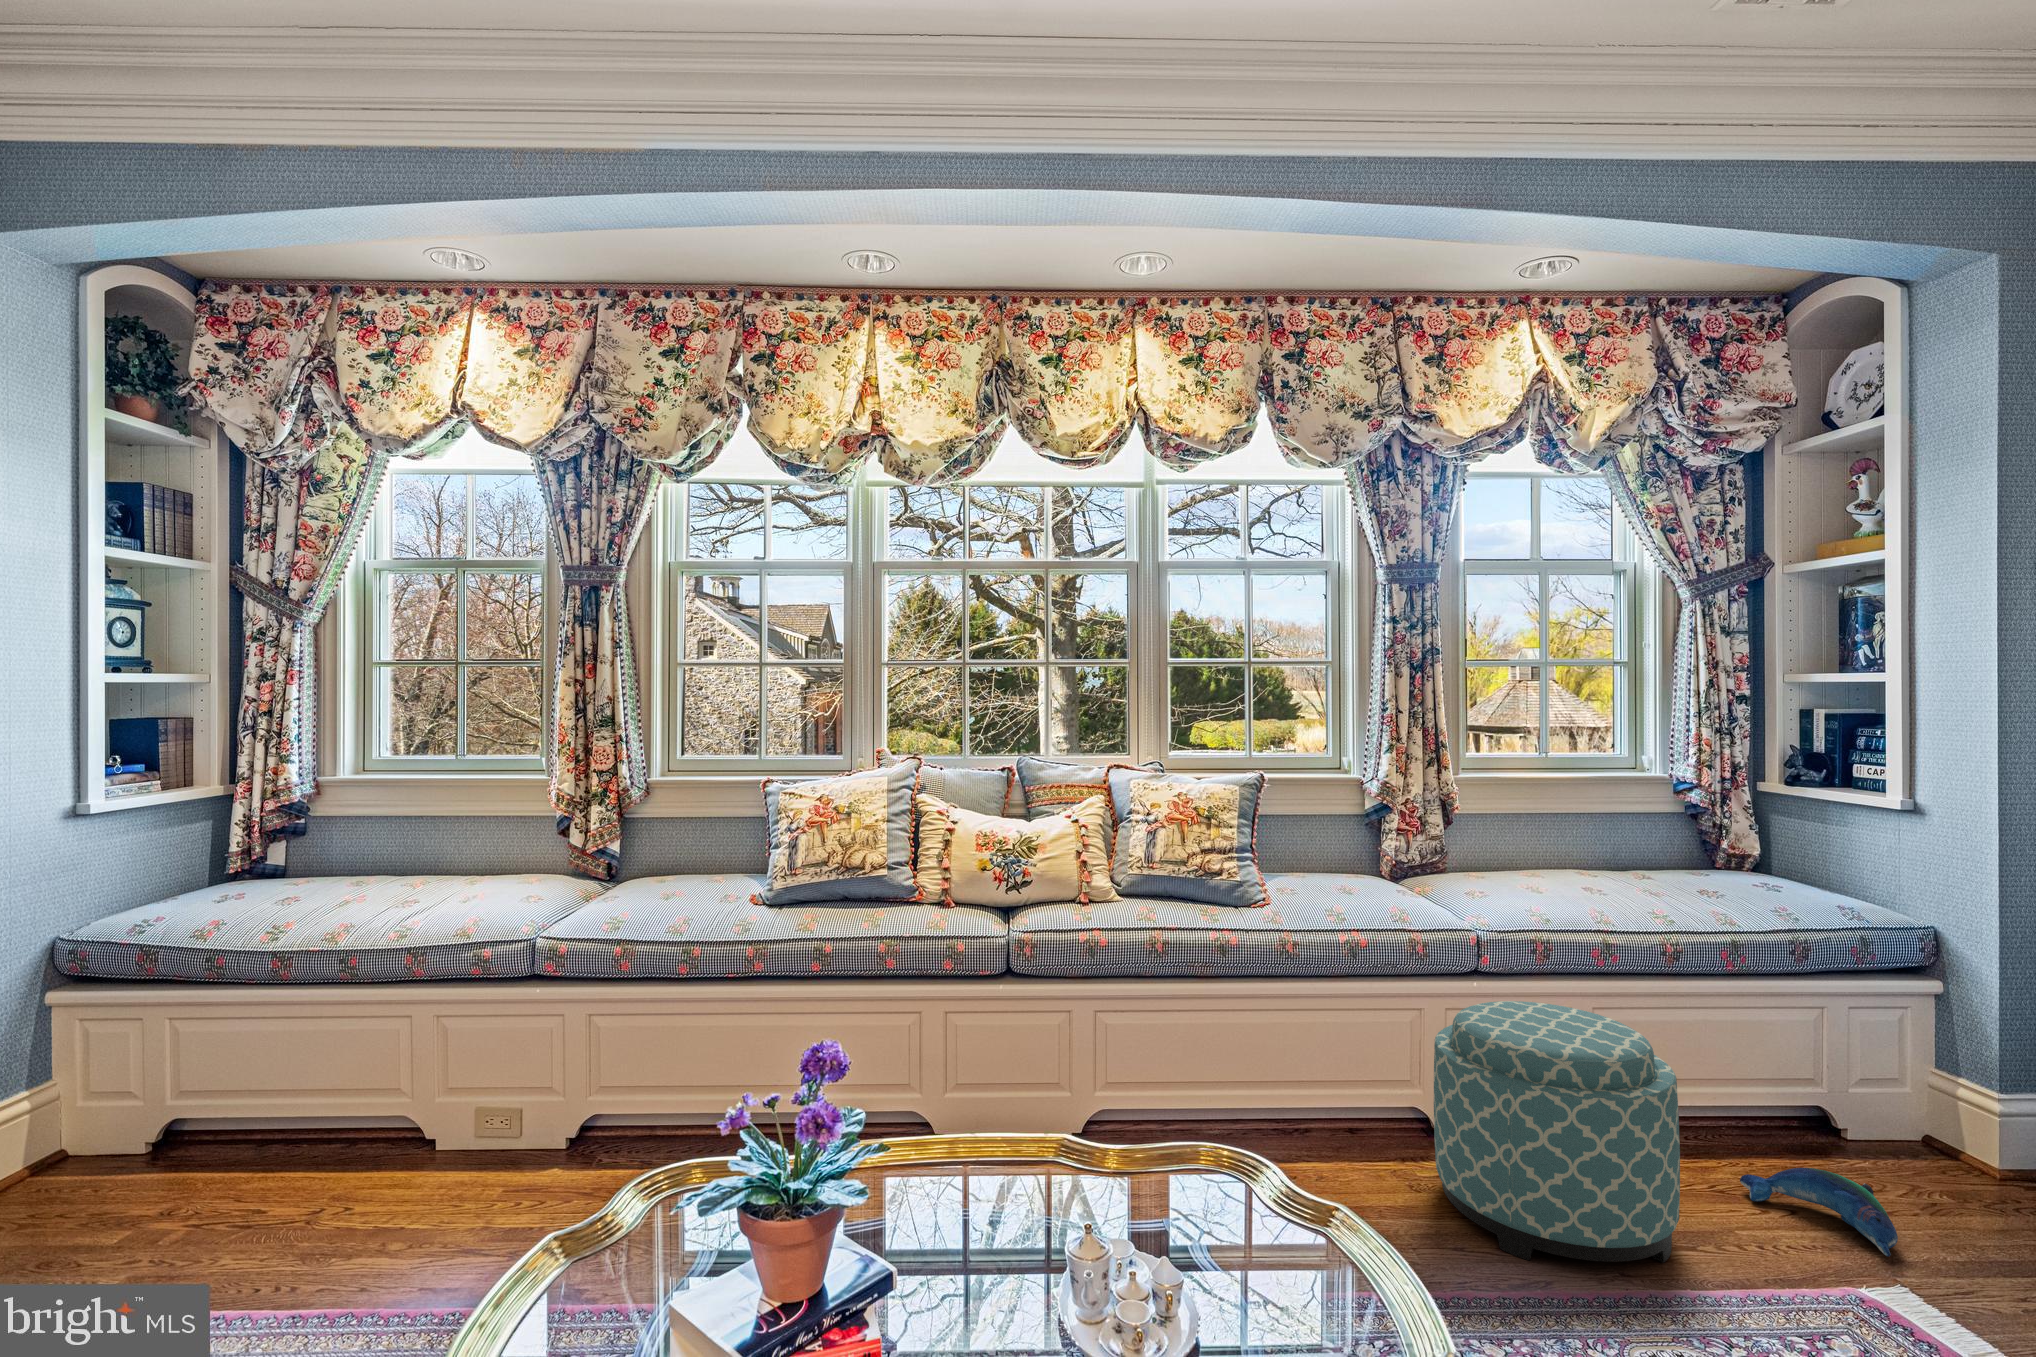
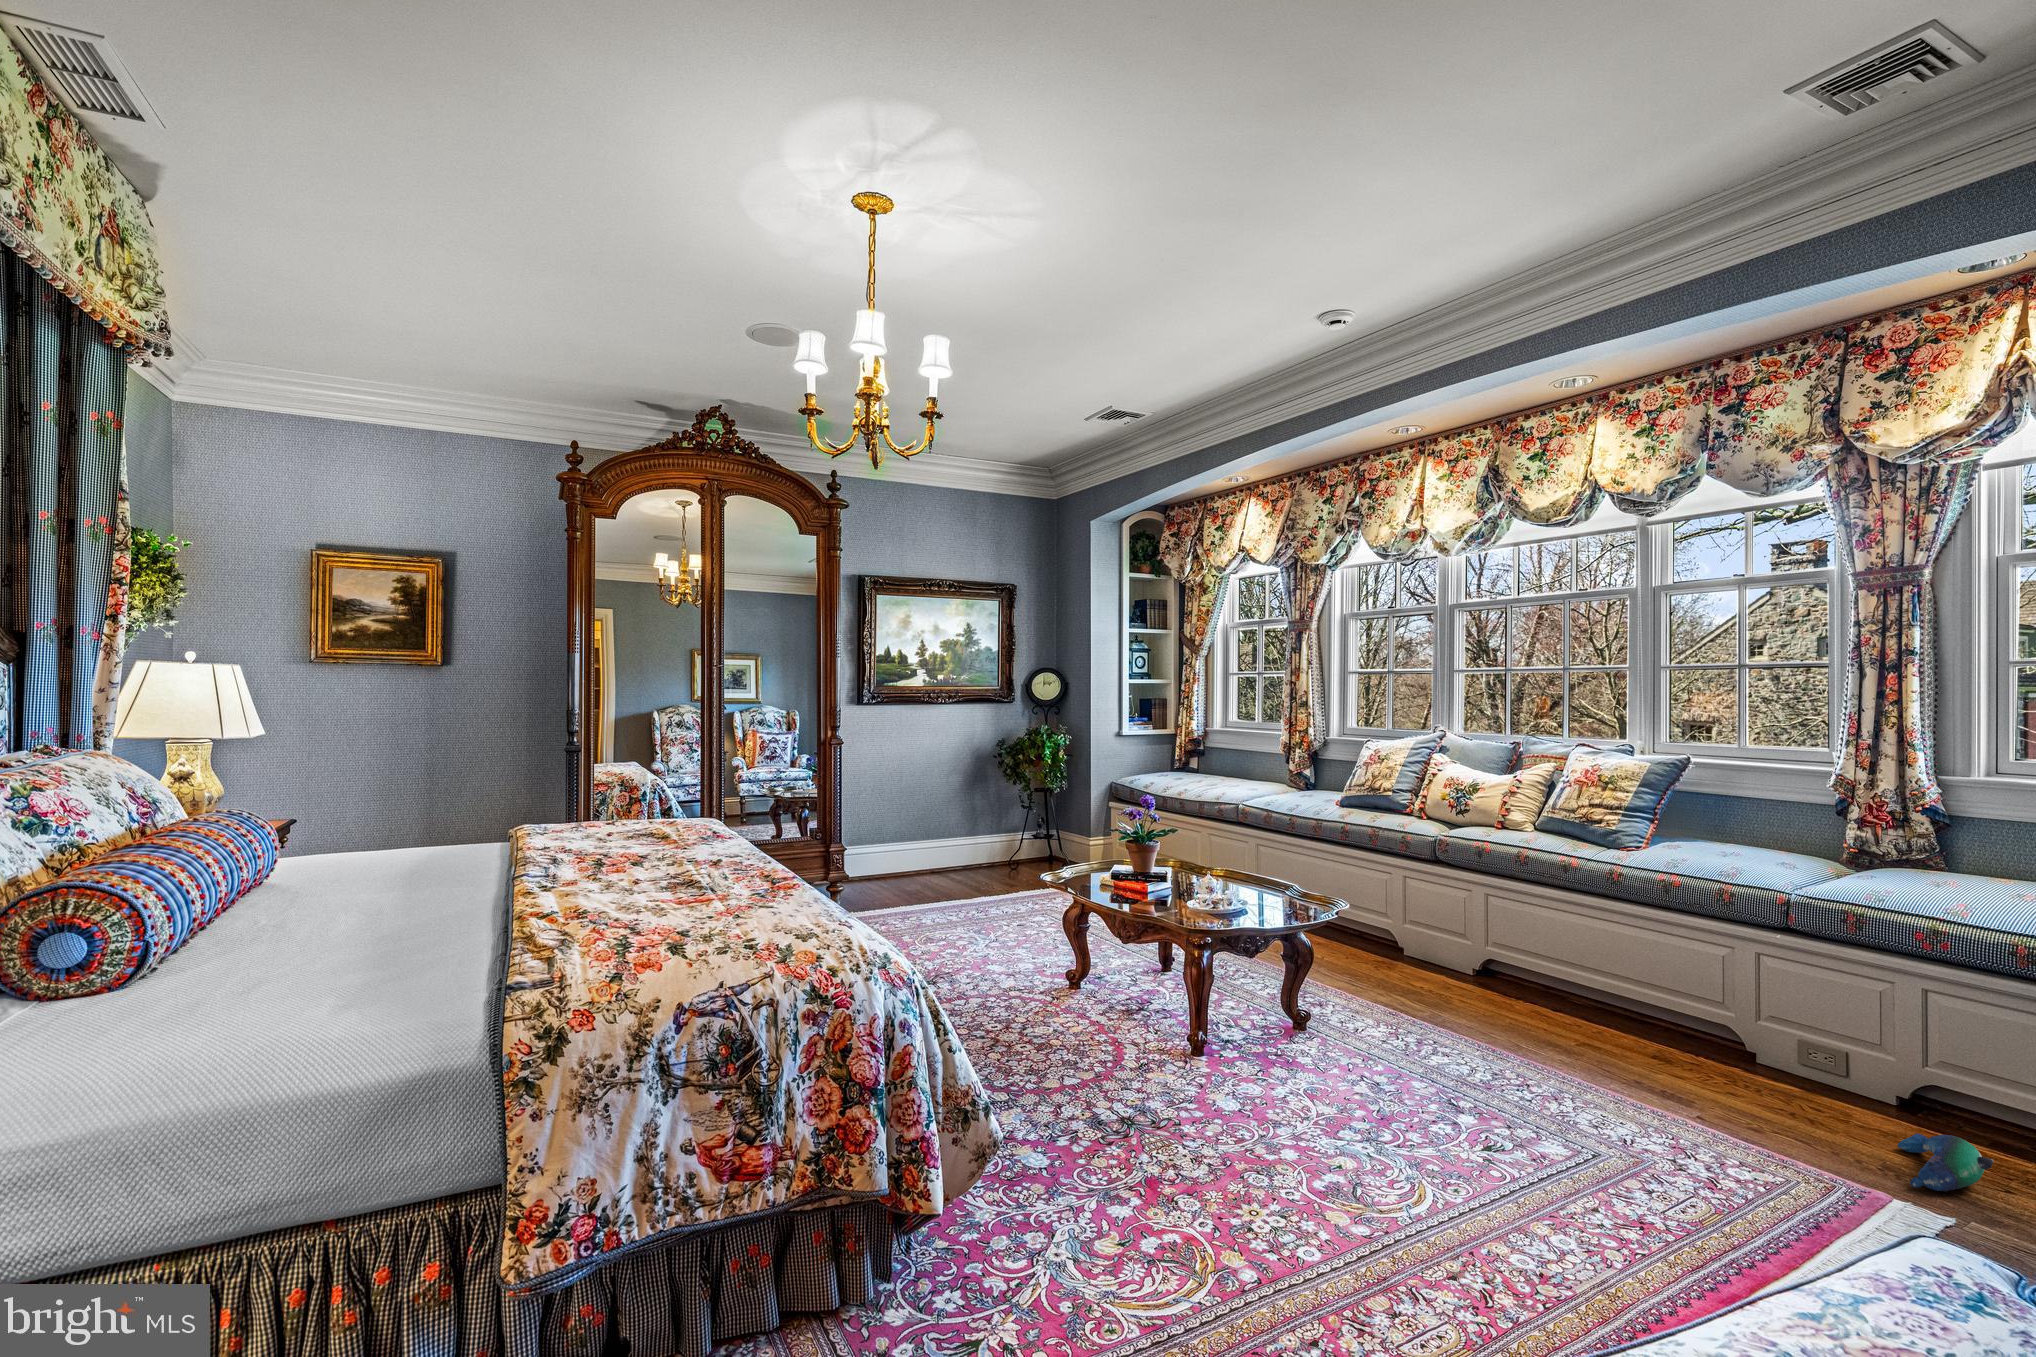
ottoman: present [1434,1001,1680,1263] -> none [1588,926,1780,1111]

